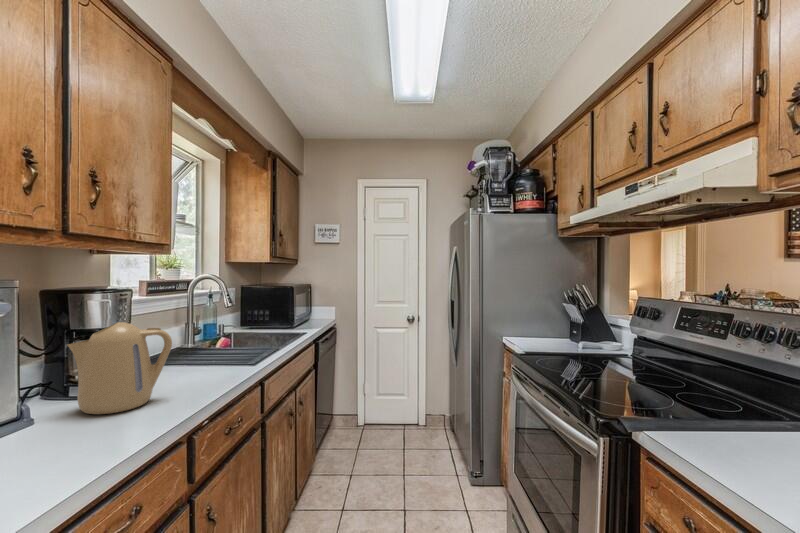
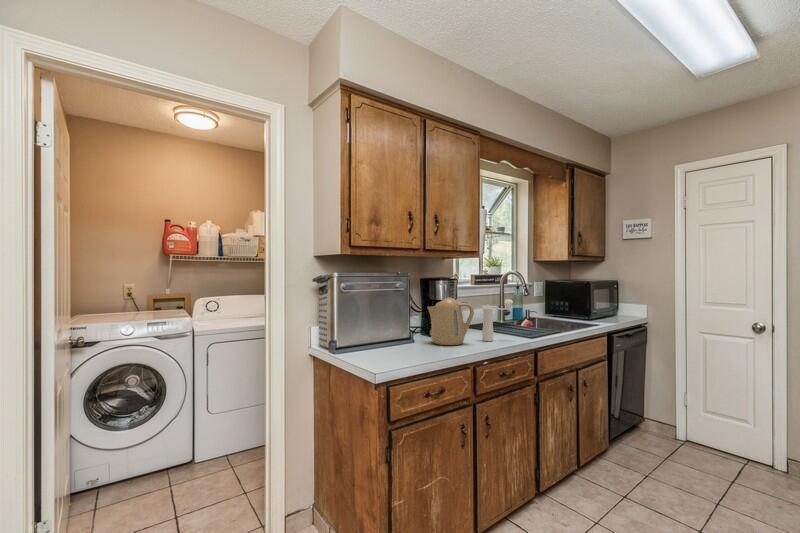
pepper mill: none [181,316,231,386] -> present [482,300,513,341]

